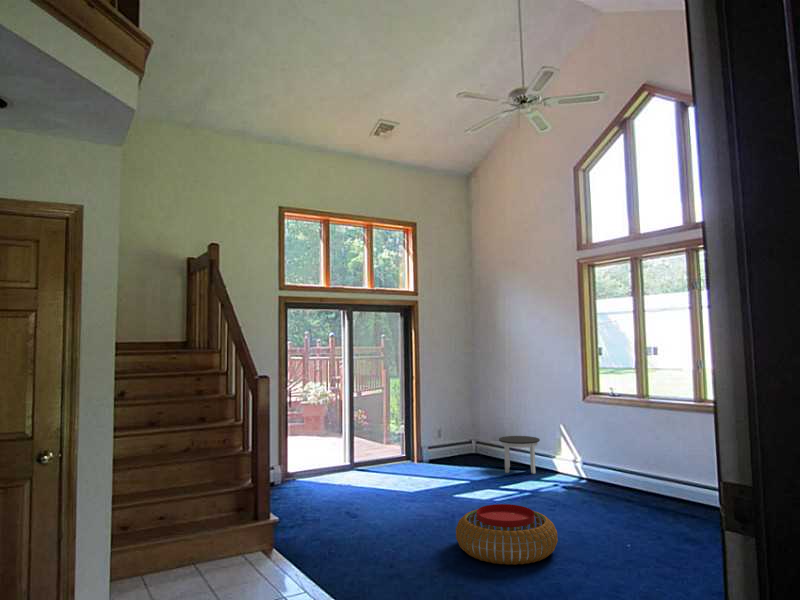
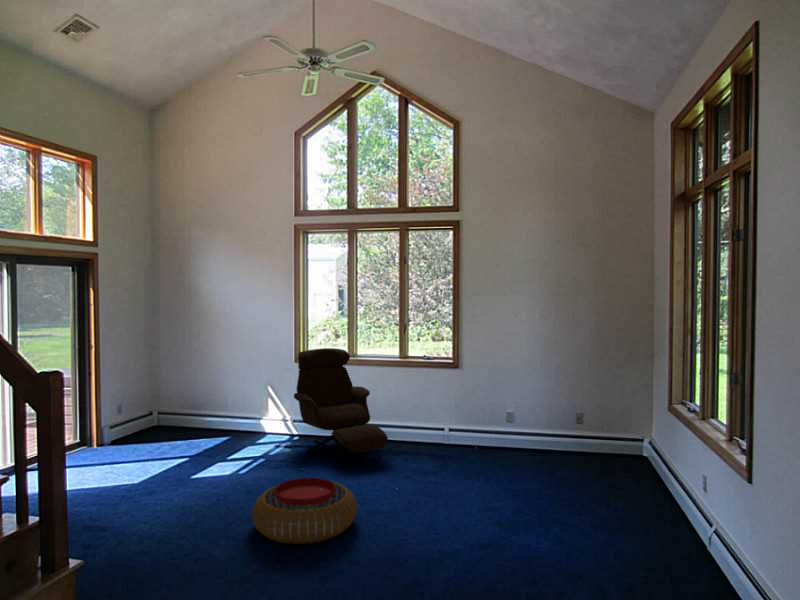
lounge chair: none [567,387,657,519] -> present [294,348,388,466]
round table: present [499,436,540,474] -> none [204,401,248,442]

